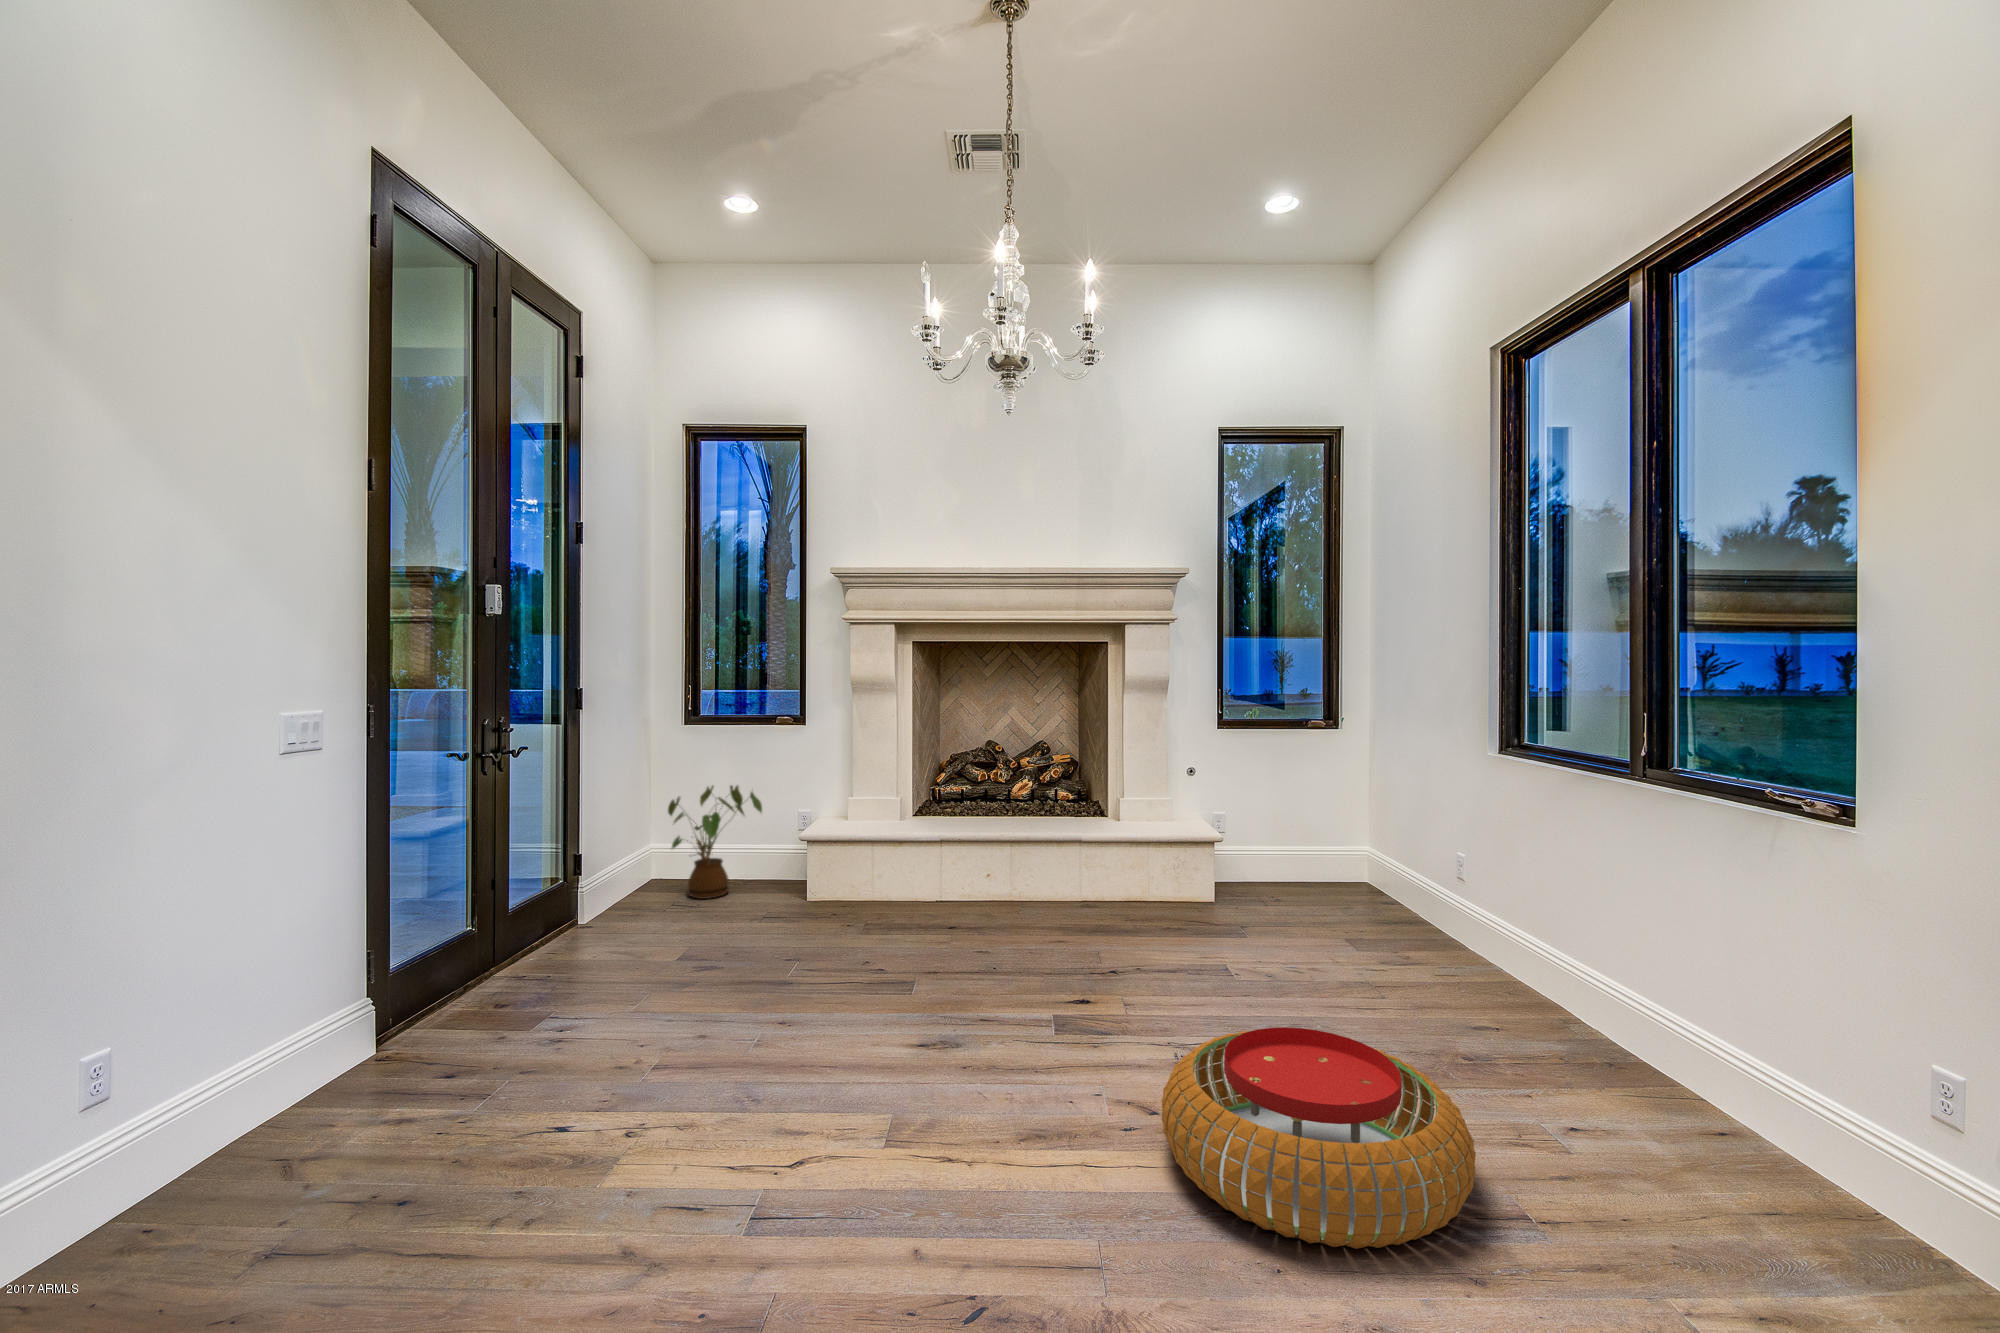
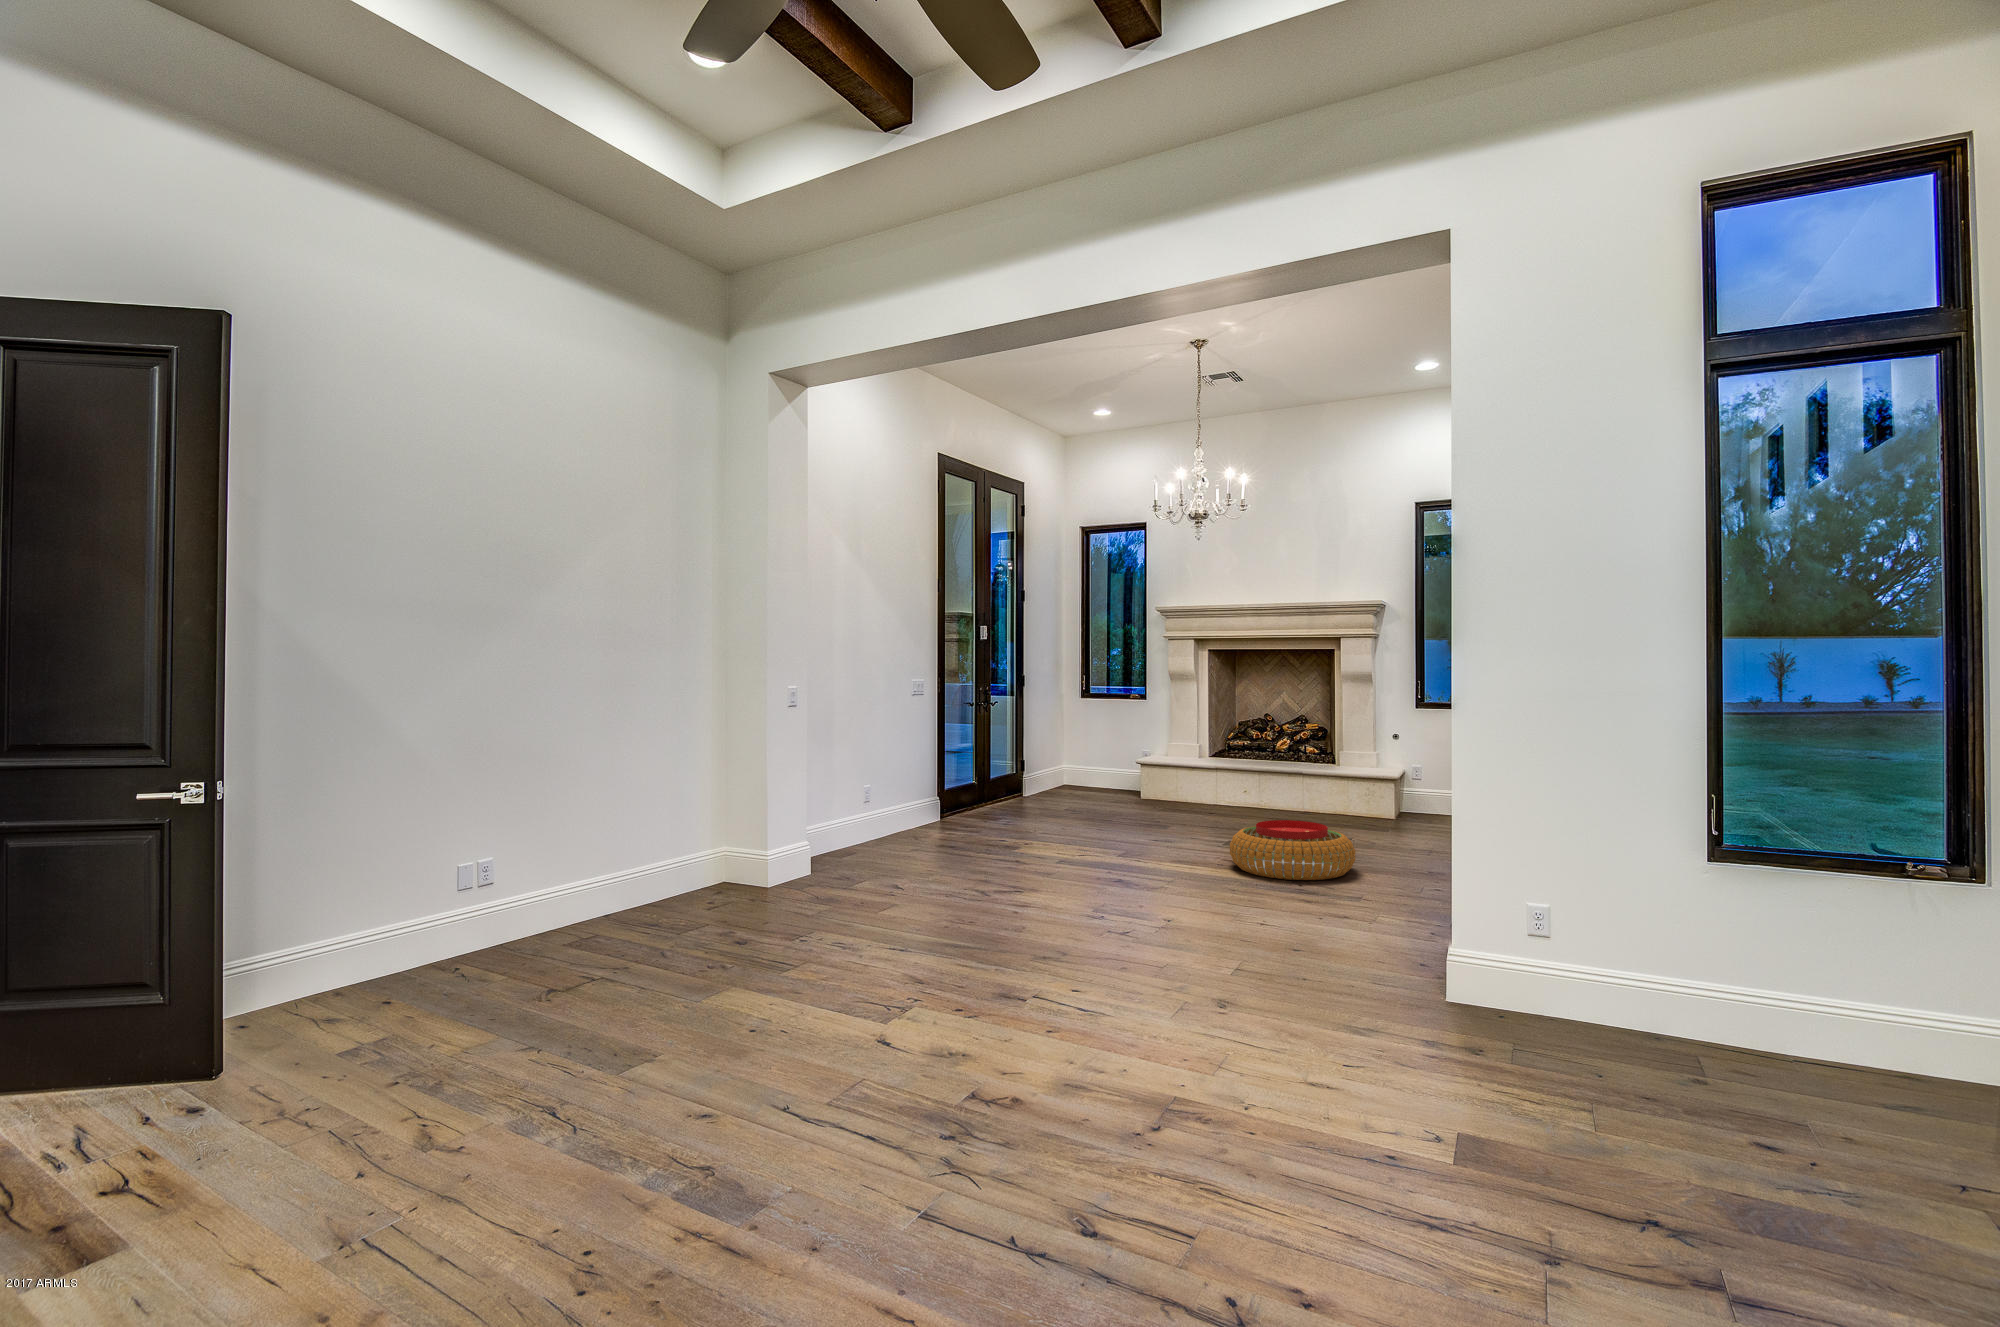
house plant: present [668,785,762,899] -> none [1067,733,1118,796]

